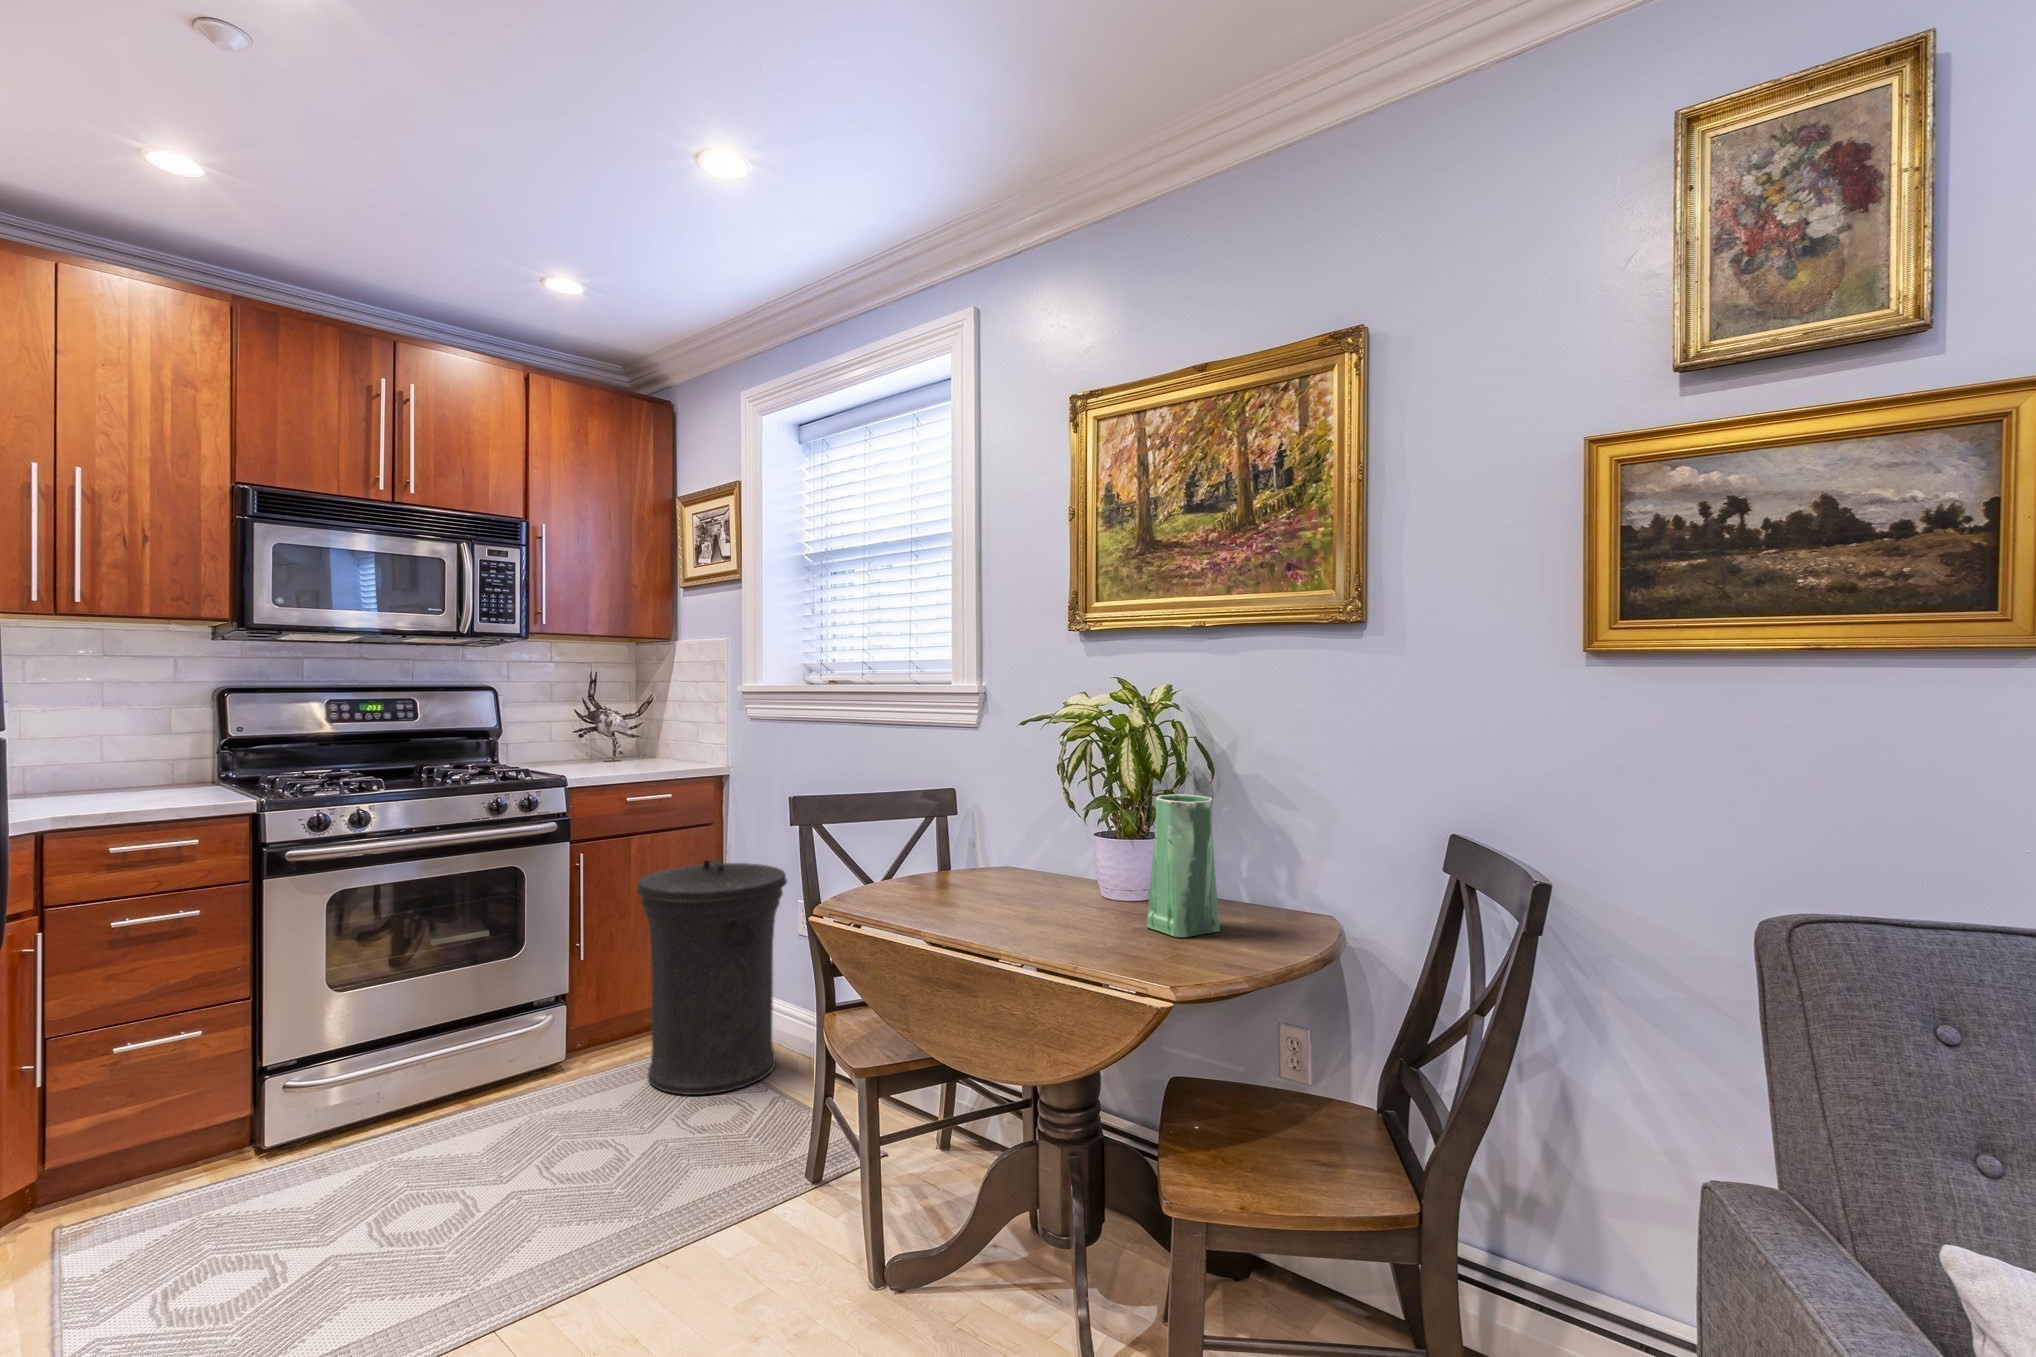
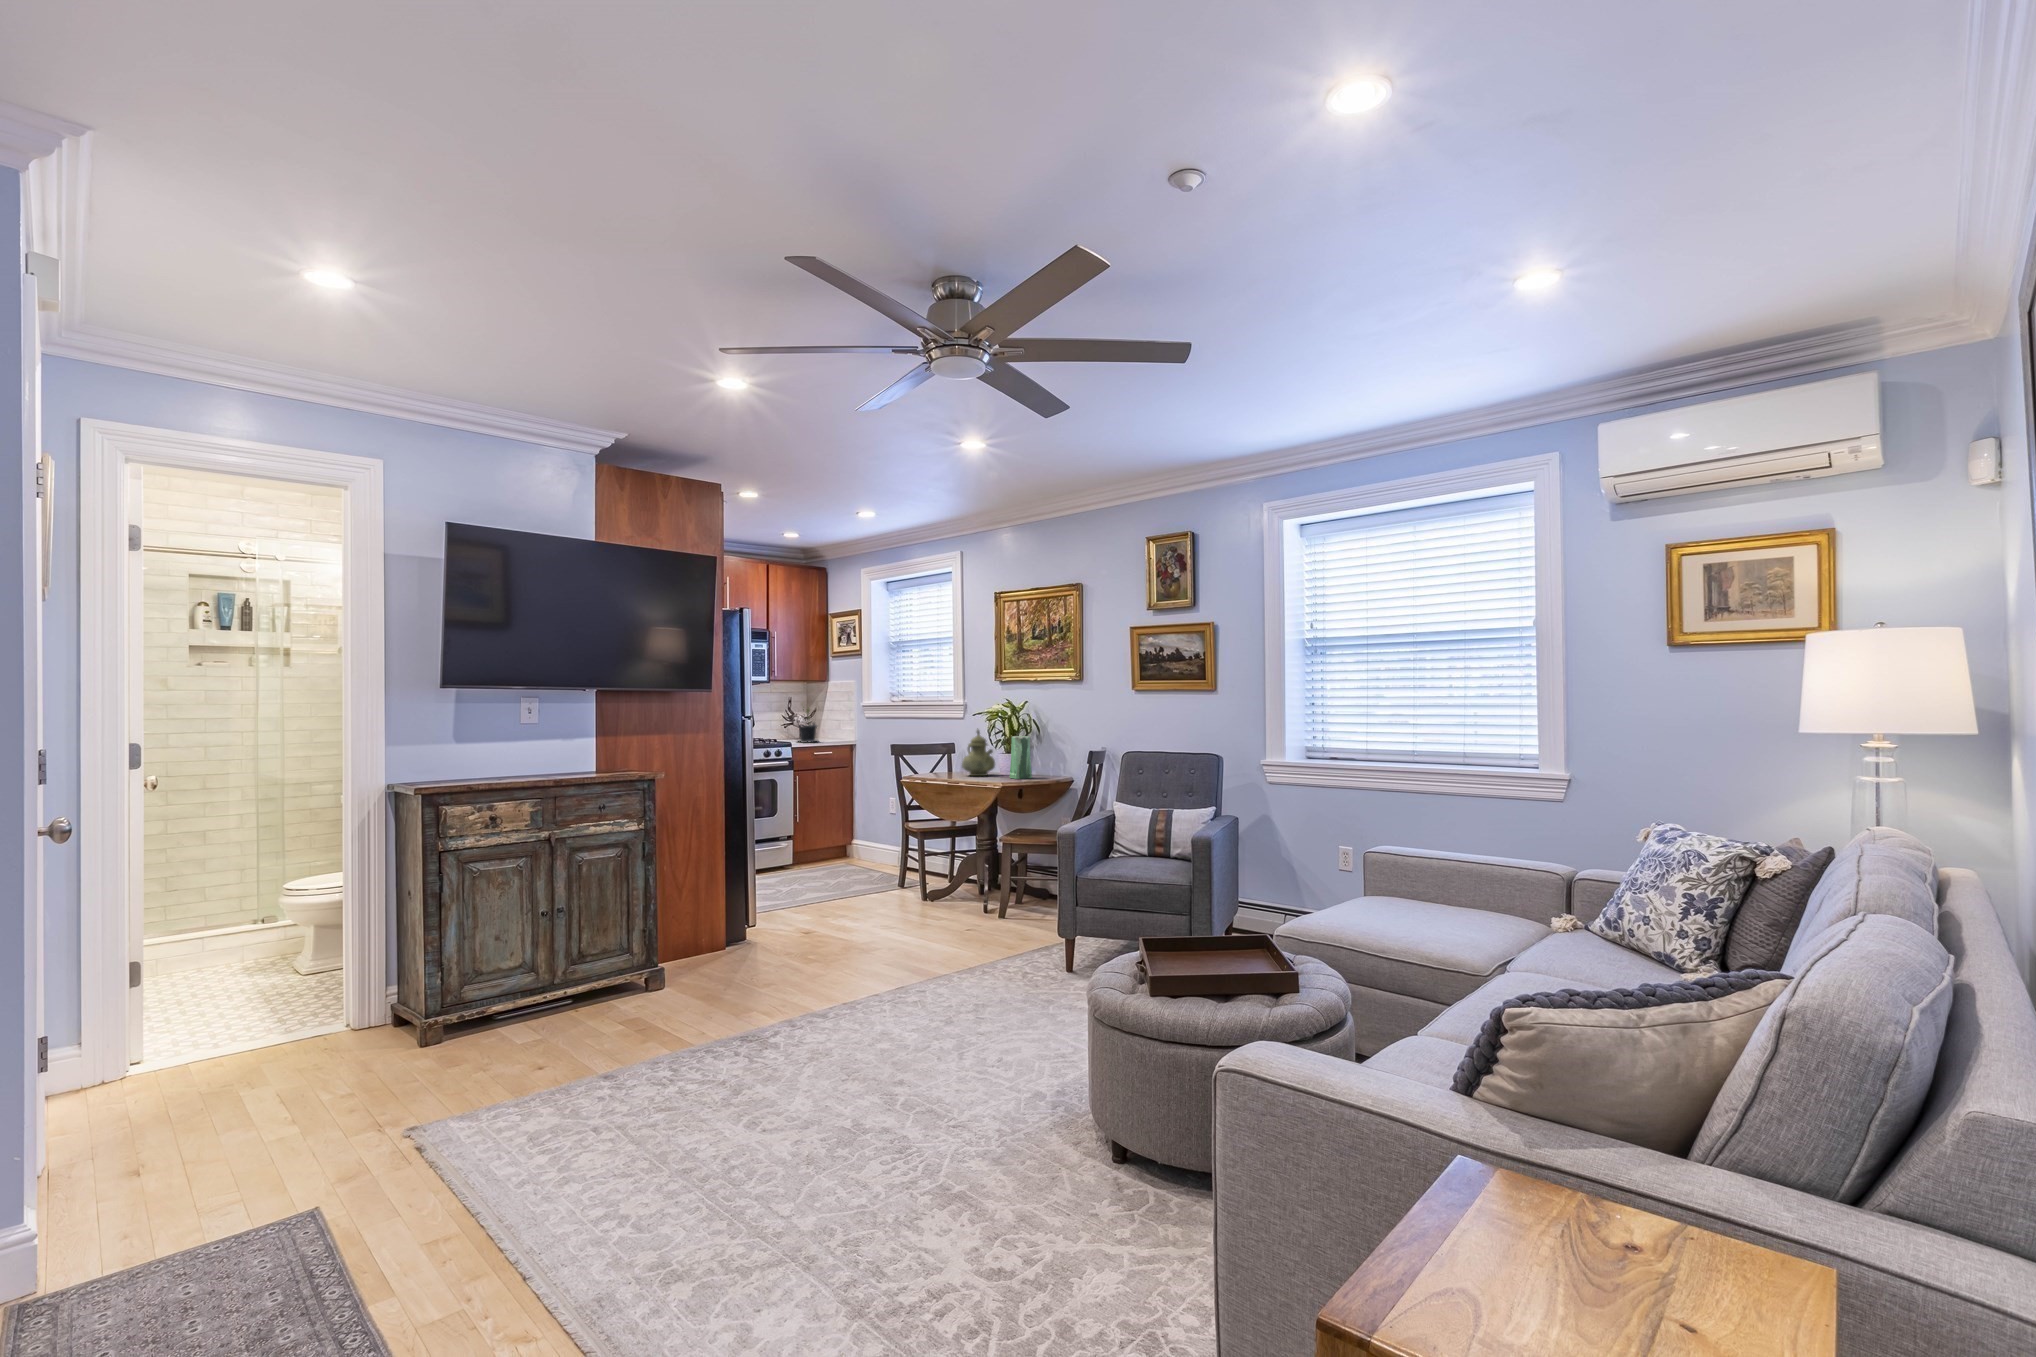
potted plant: none [583,684,642,775] -> present [797,709,818,743]
teapot: none [988,764,1089,908] -> present [962,730,995,776]
trash can: present [637,859,787,1095] -> none [824,777,886,872]

